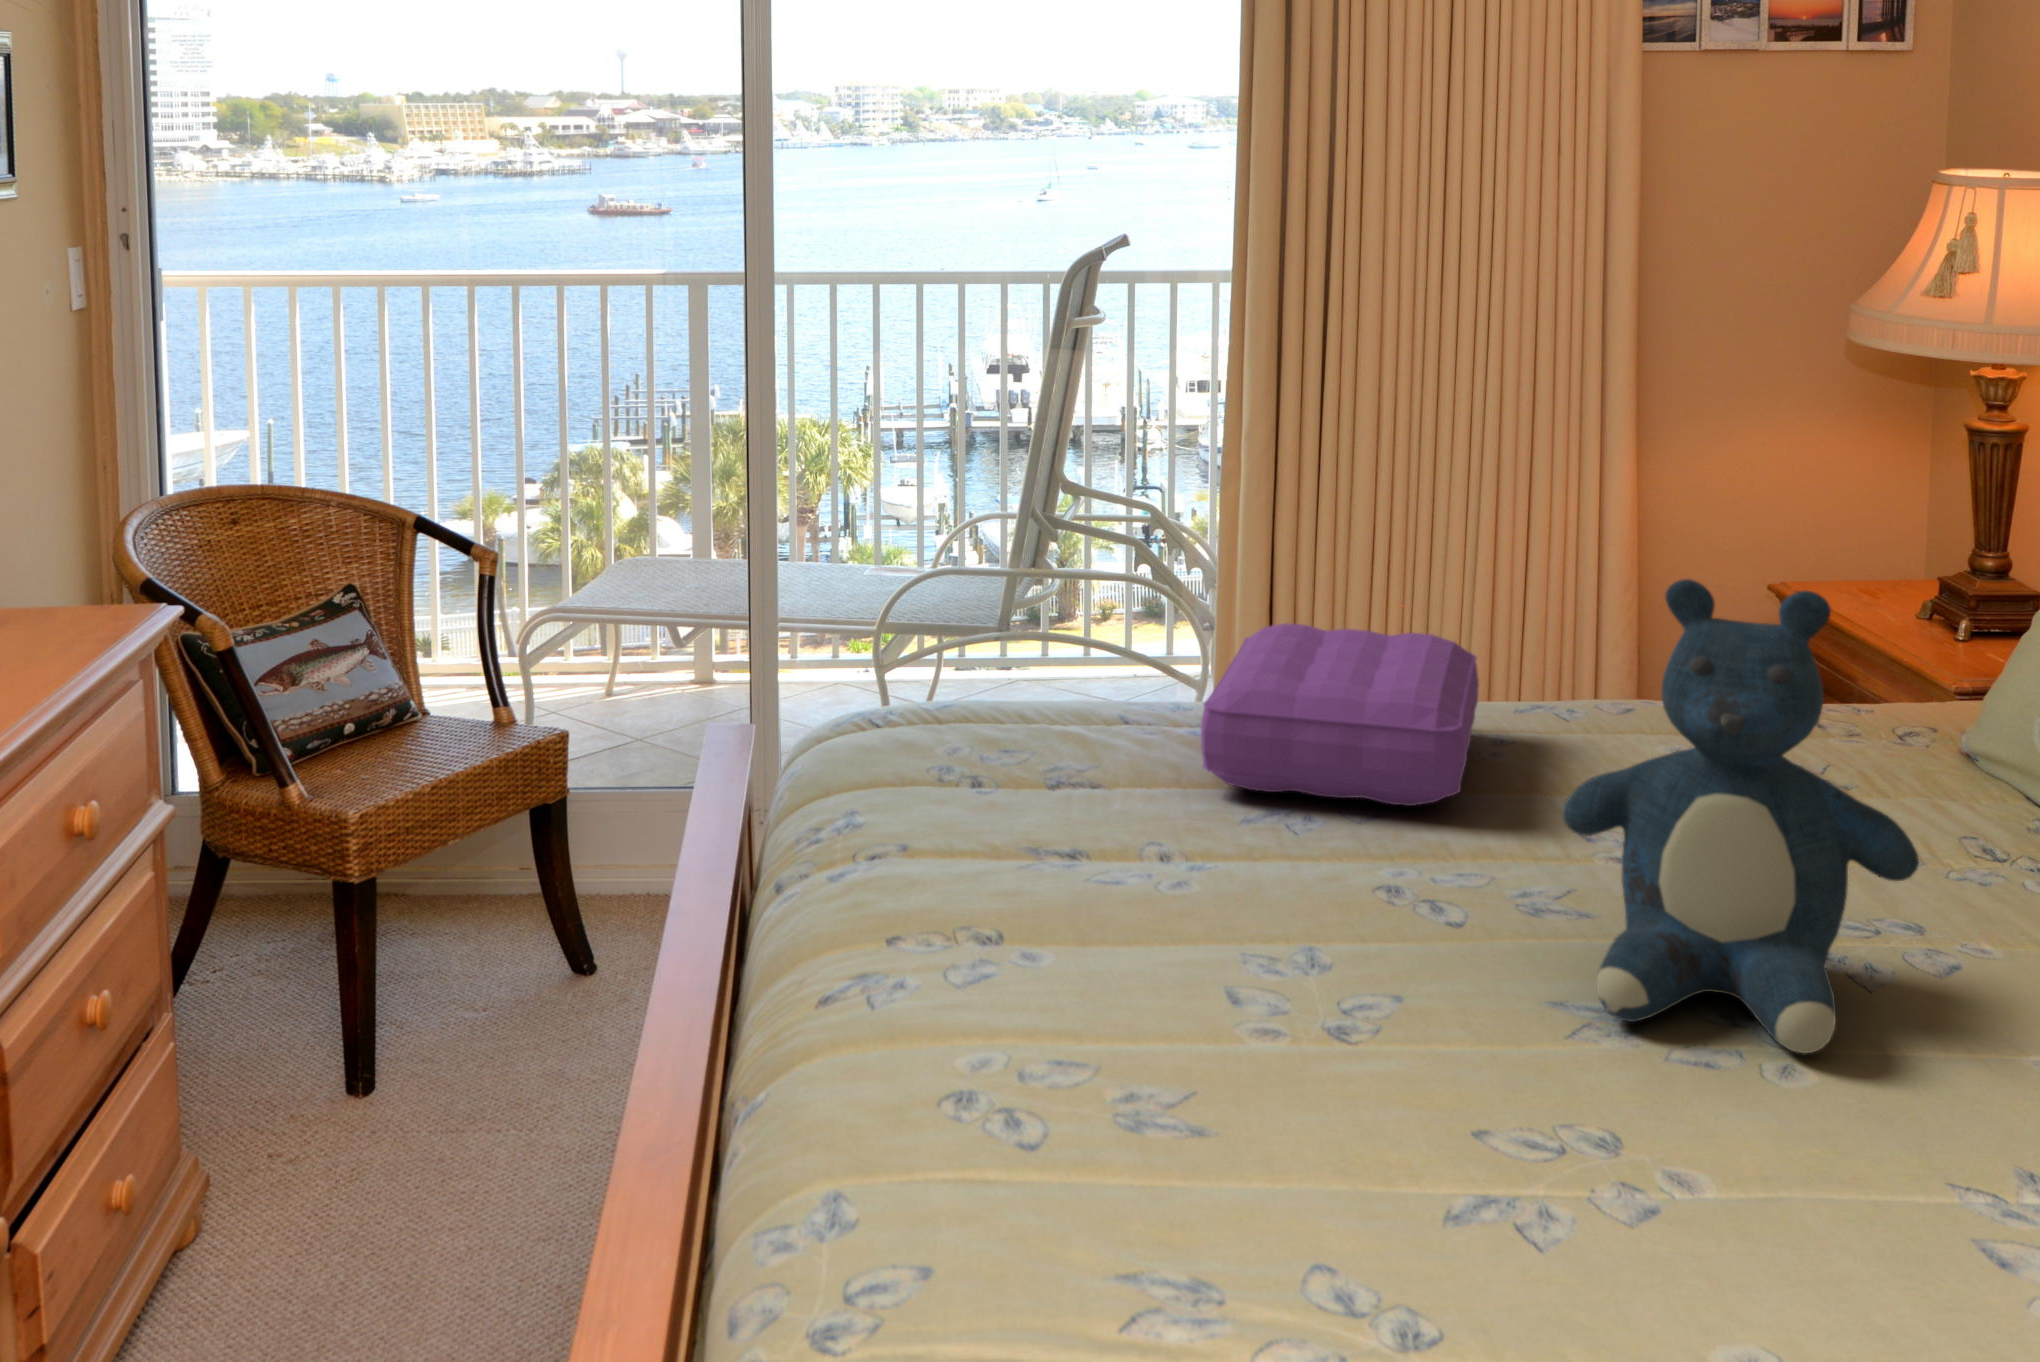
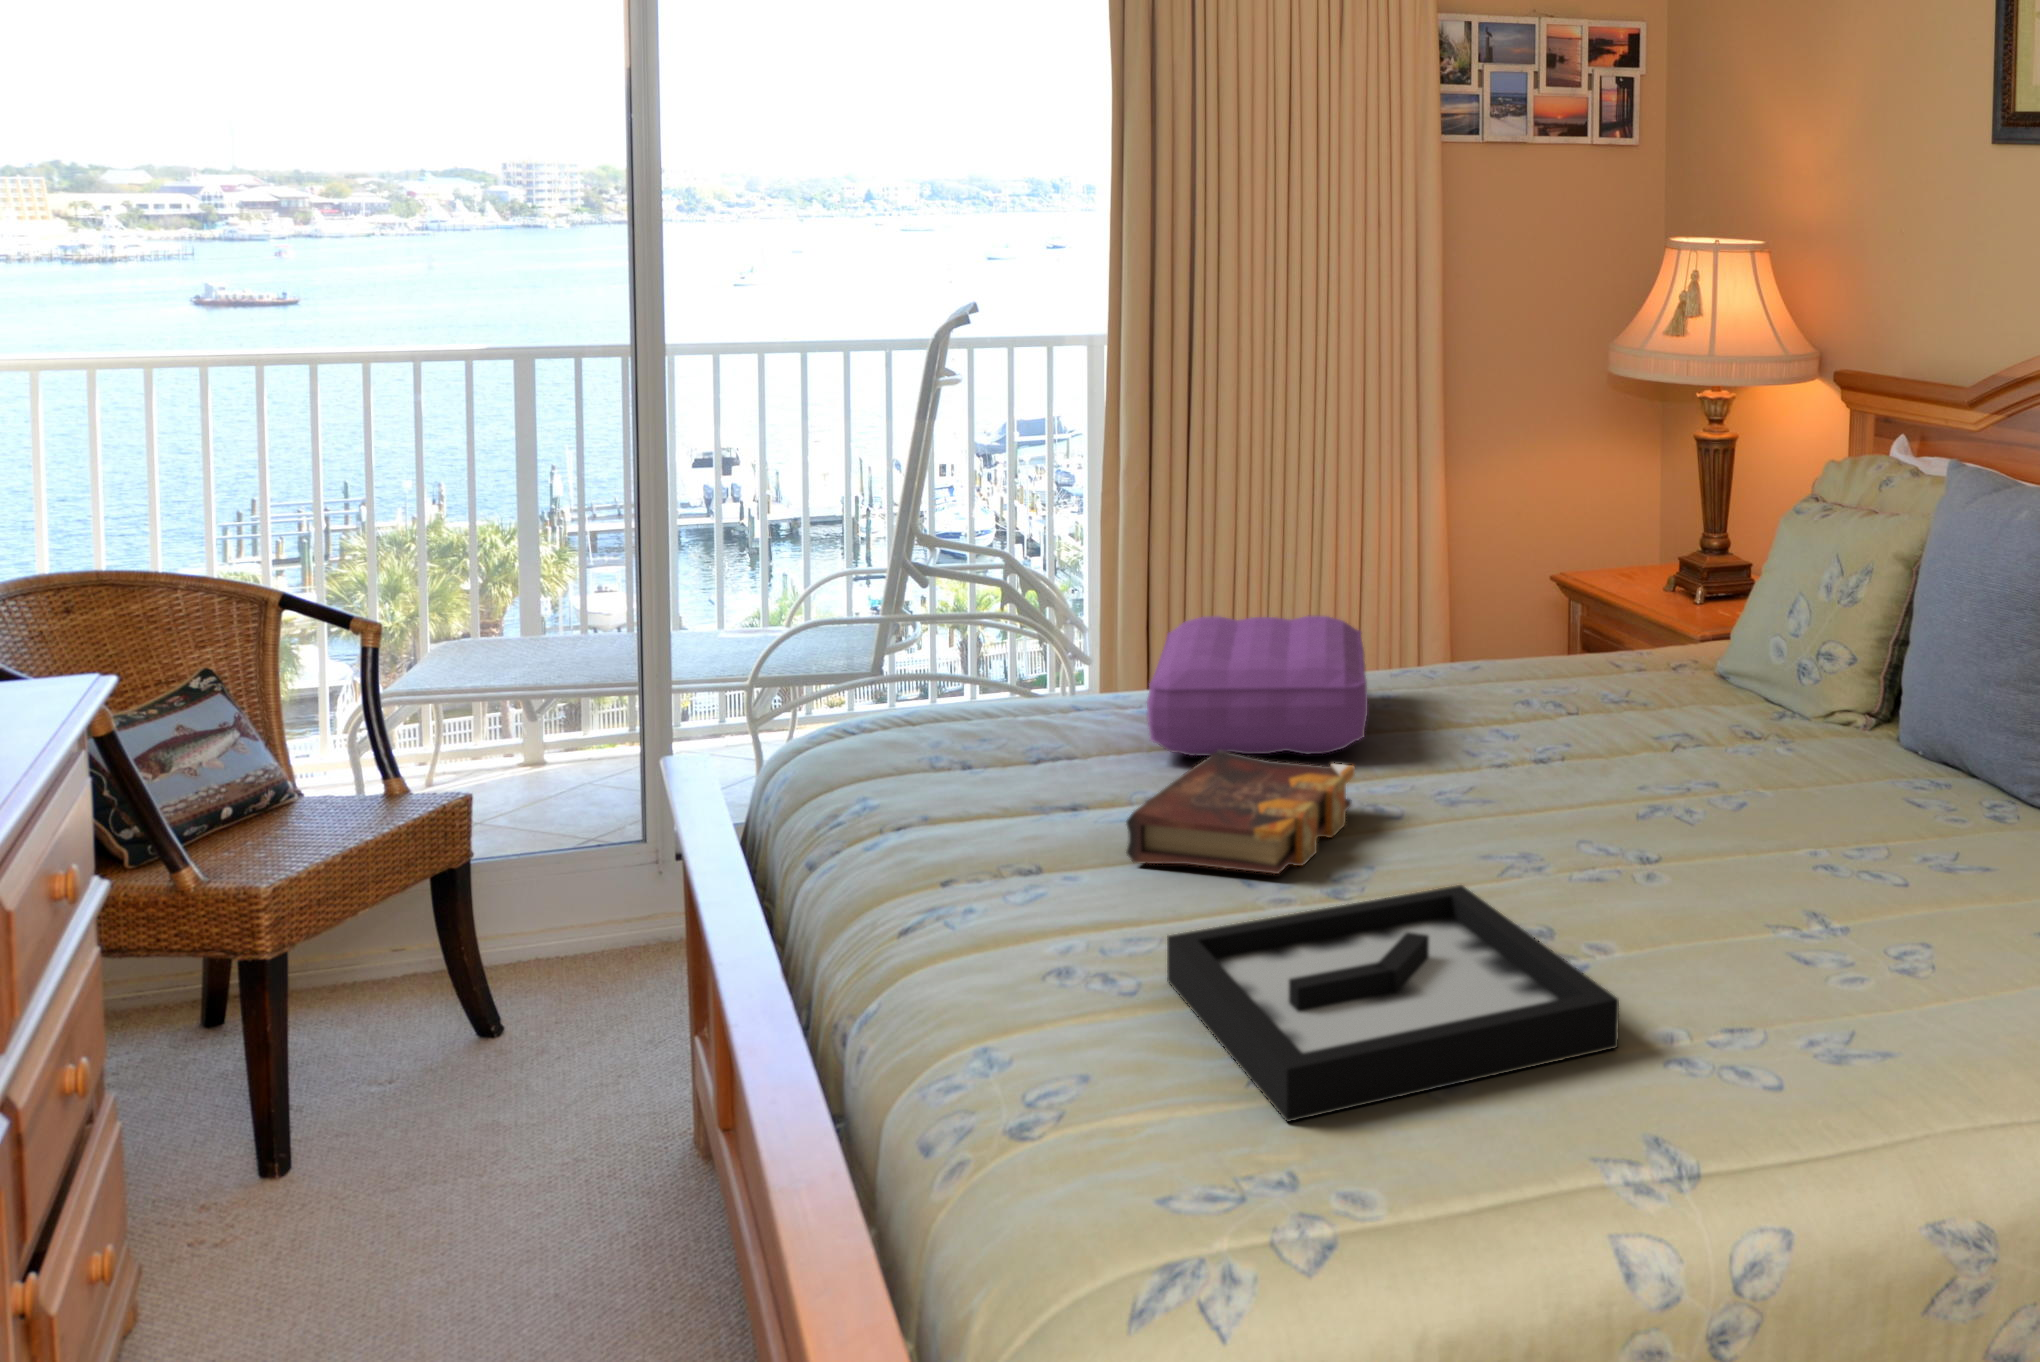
teddy bear: present [1562,579,1919,1053] -> none [1463,538,1721,888]
book: none [1140,793,1431,962] -> present [1126,750,1355,874]
decorative tray: none [1146,1017,1703,1308] -> present [1167,885,1619,1122]

